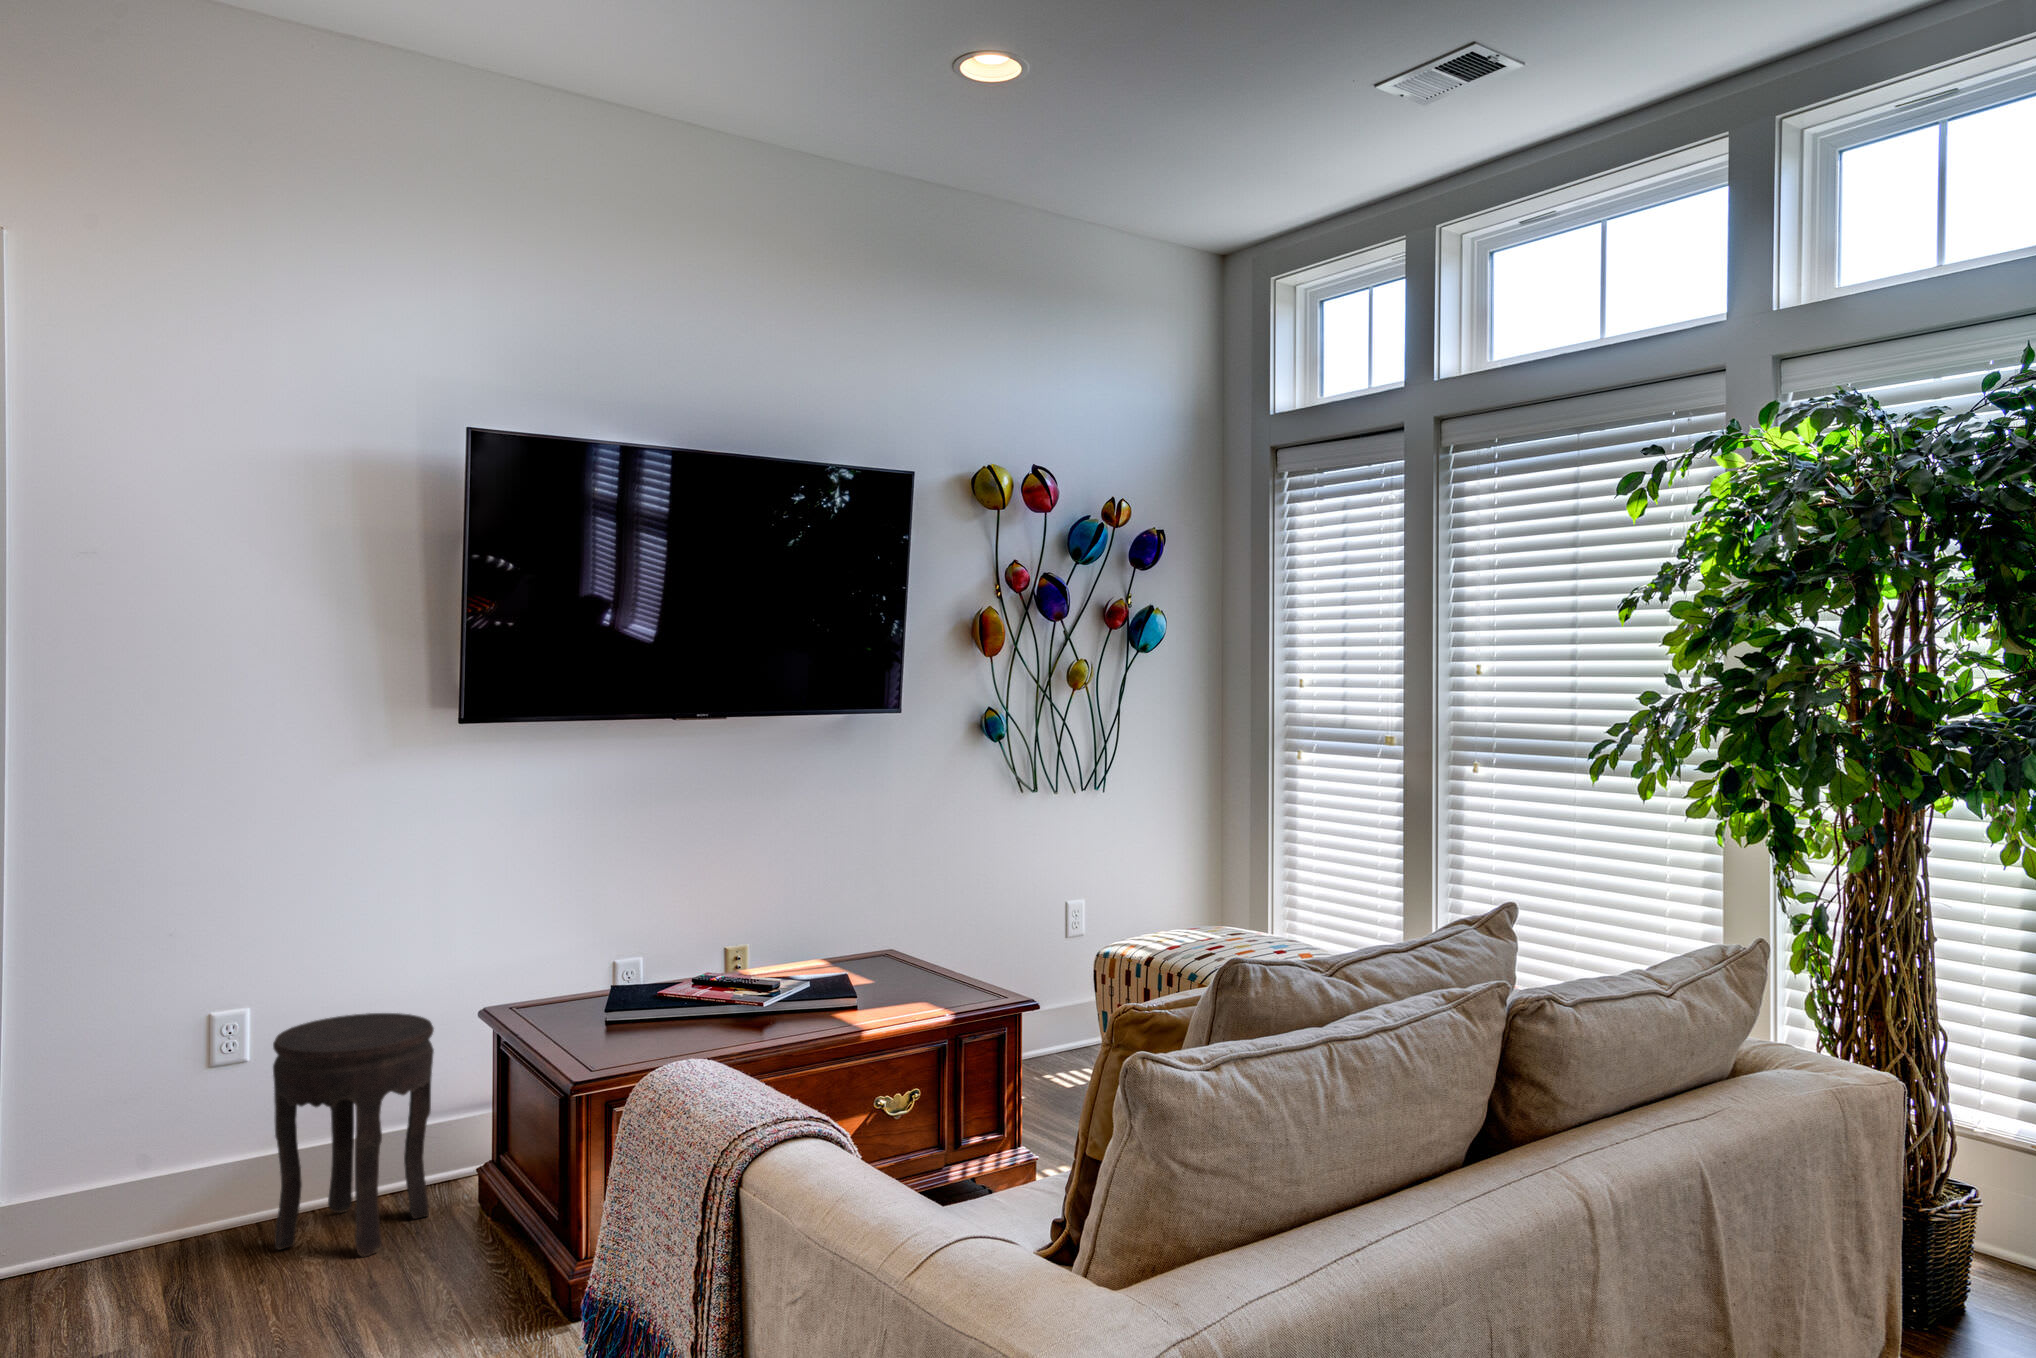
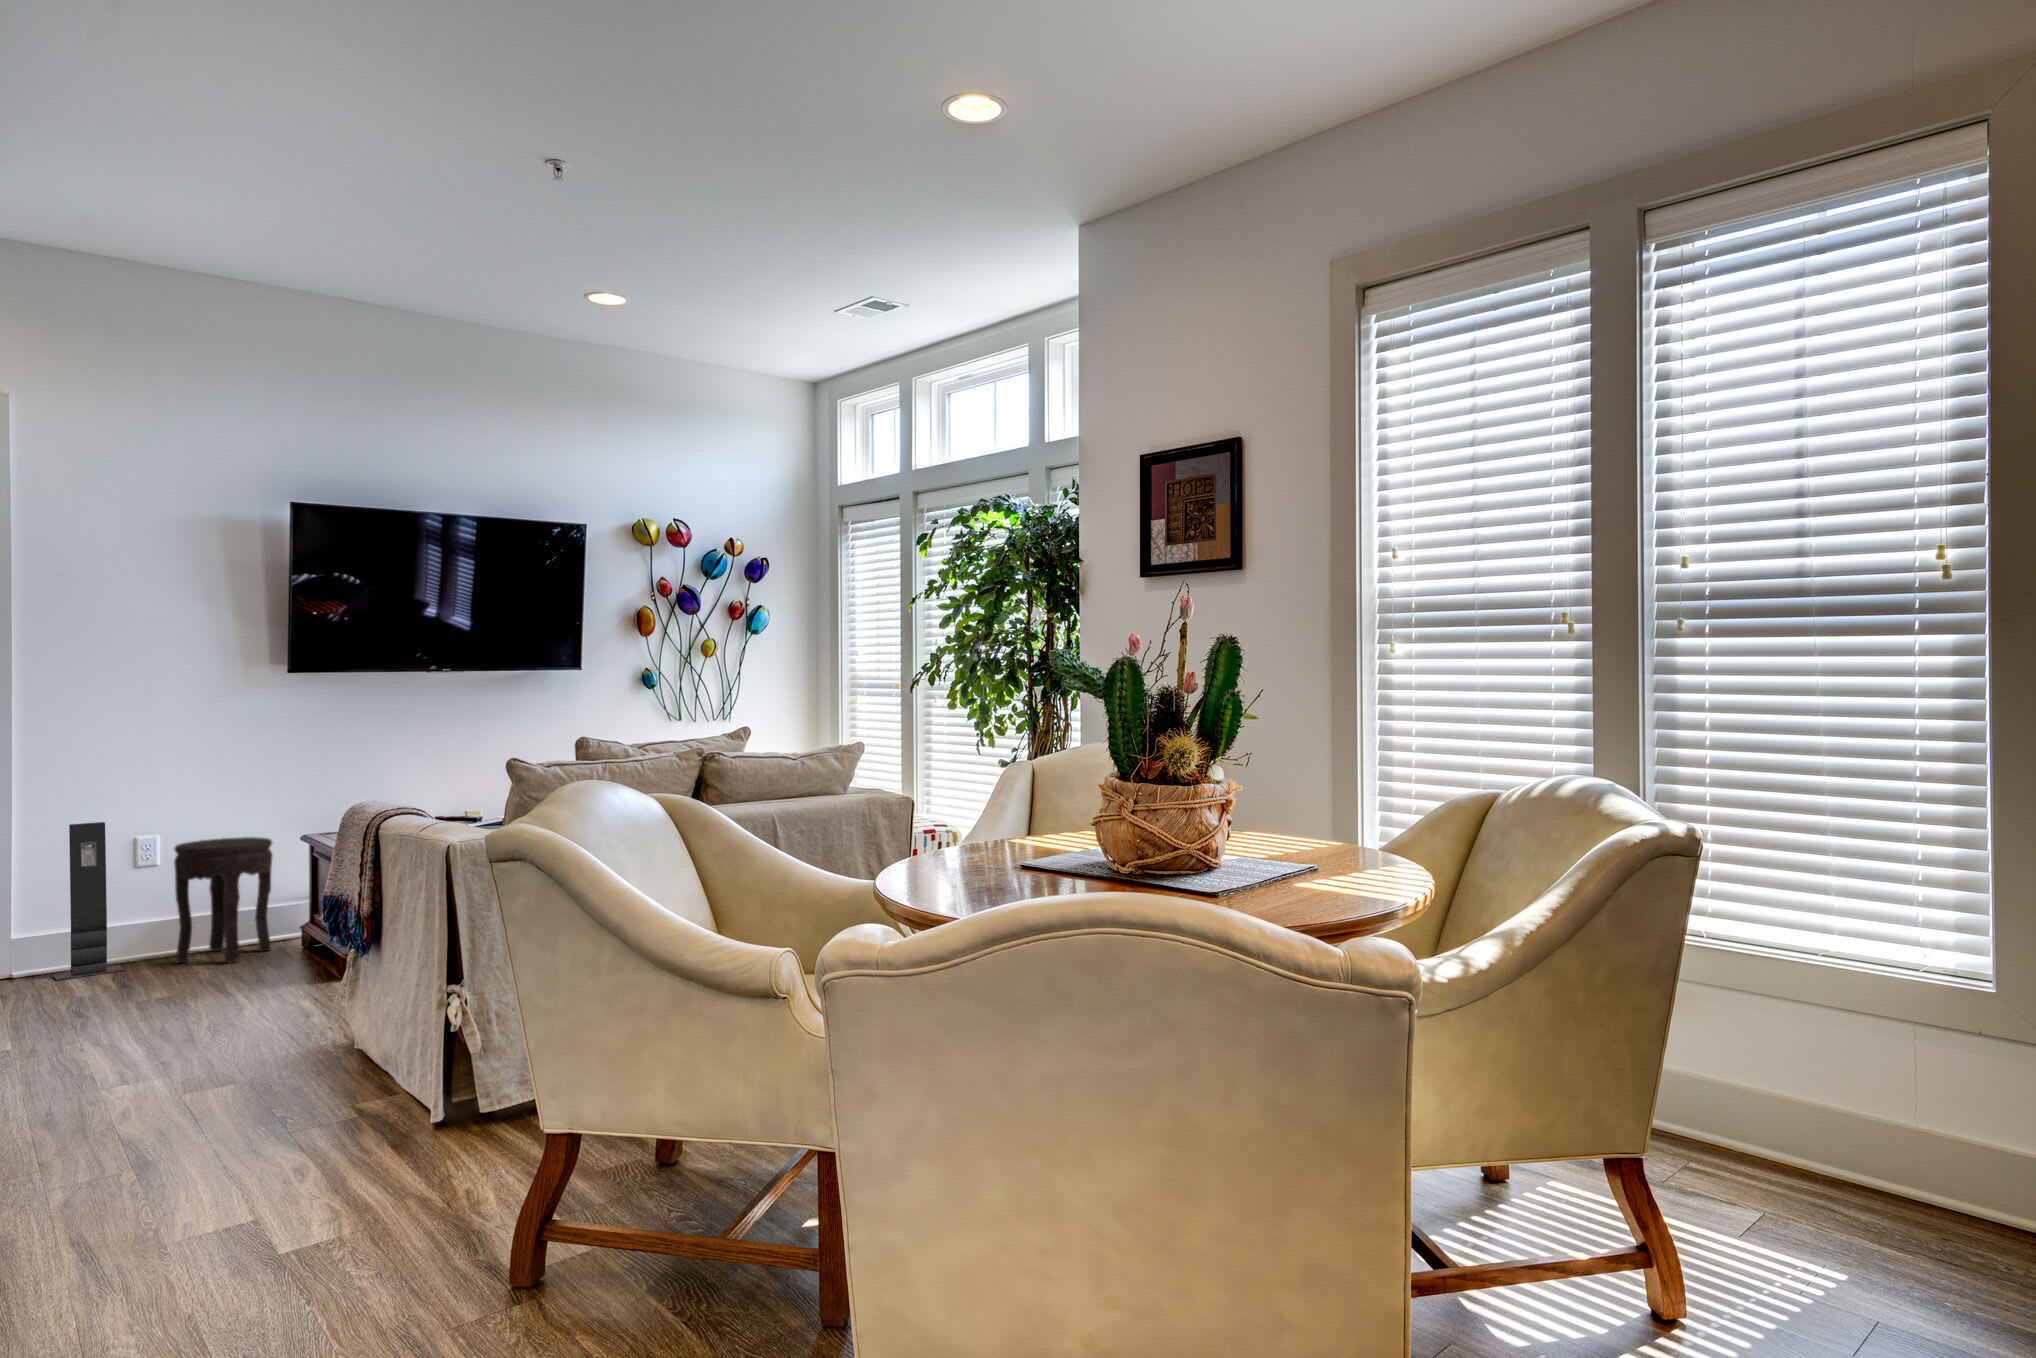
speaker: none [68,998,188,1294] -> present [52,822,124,980]

